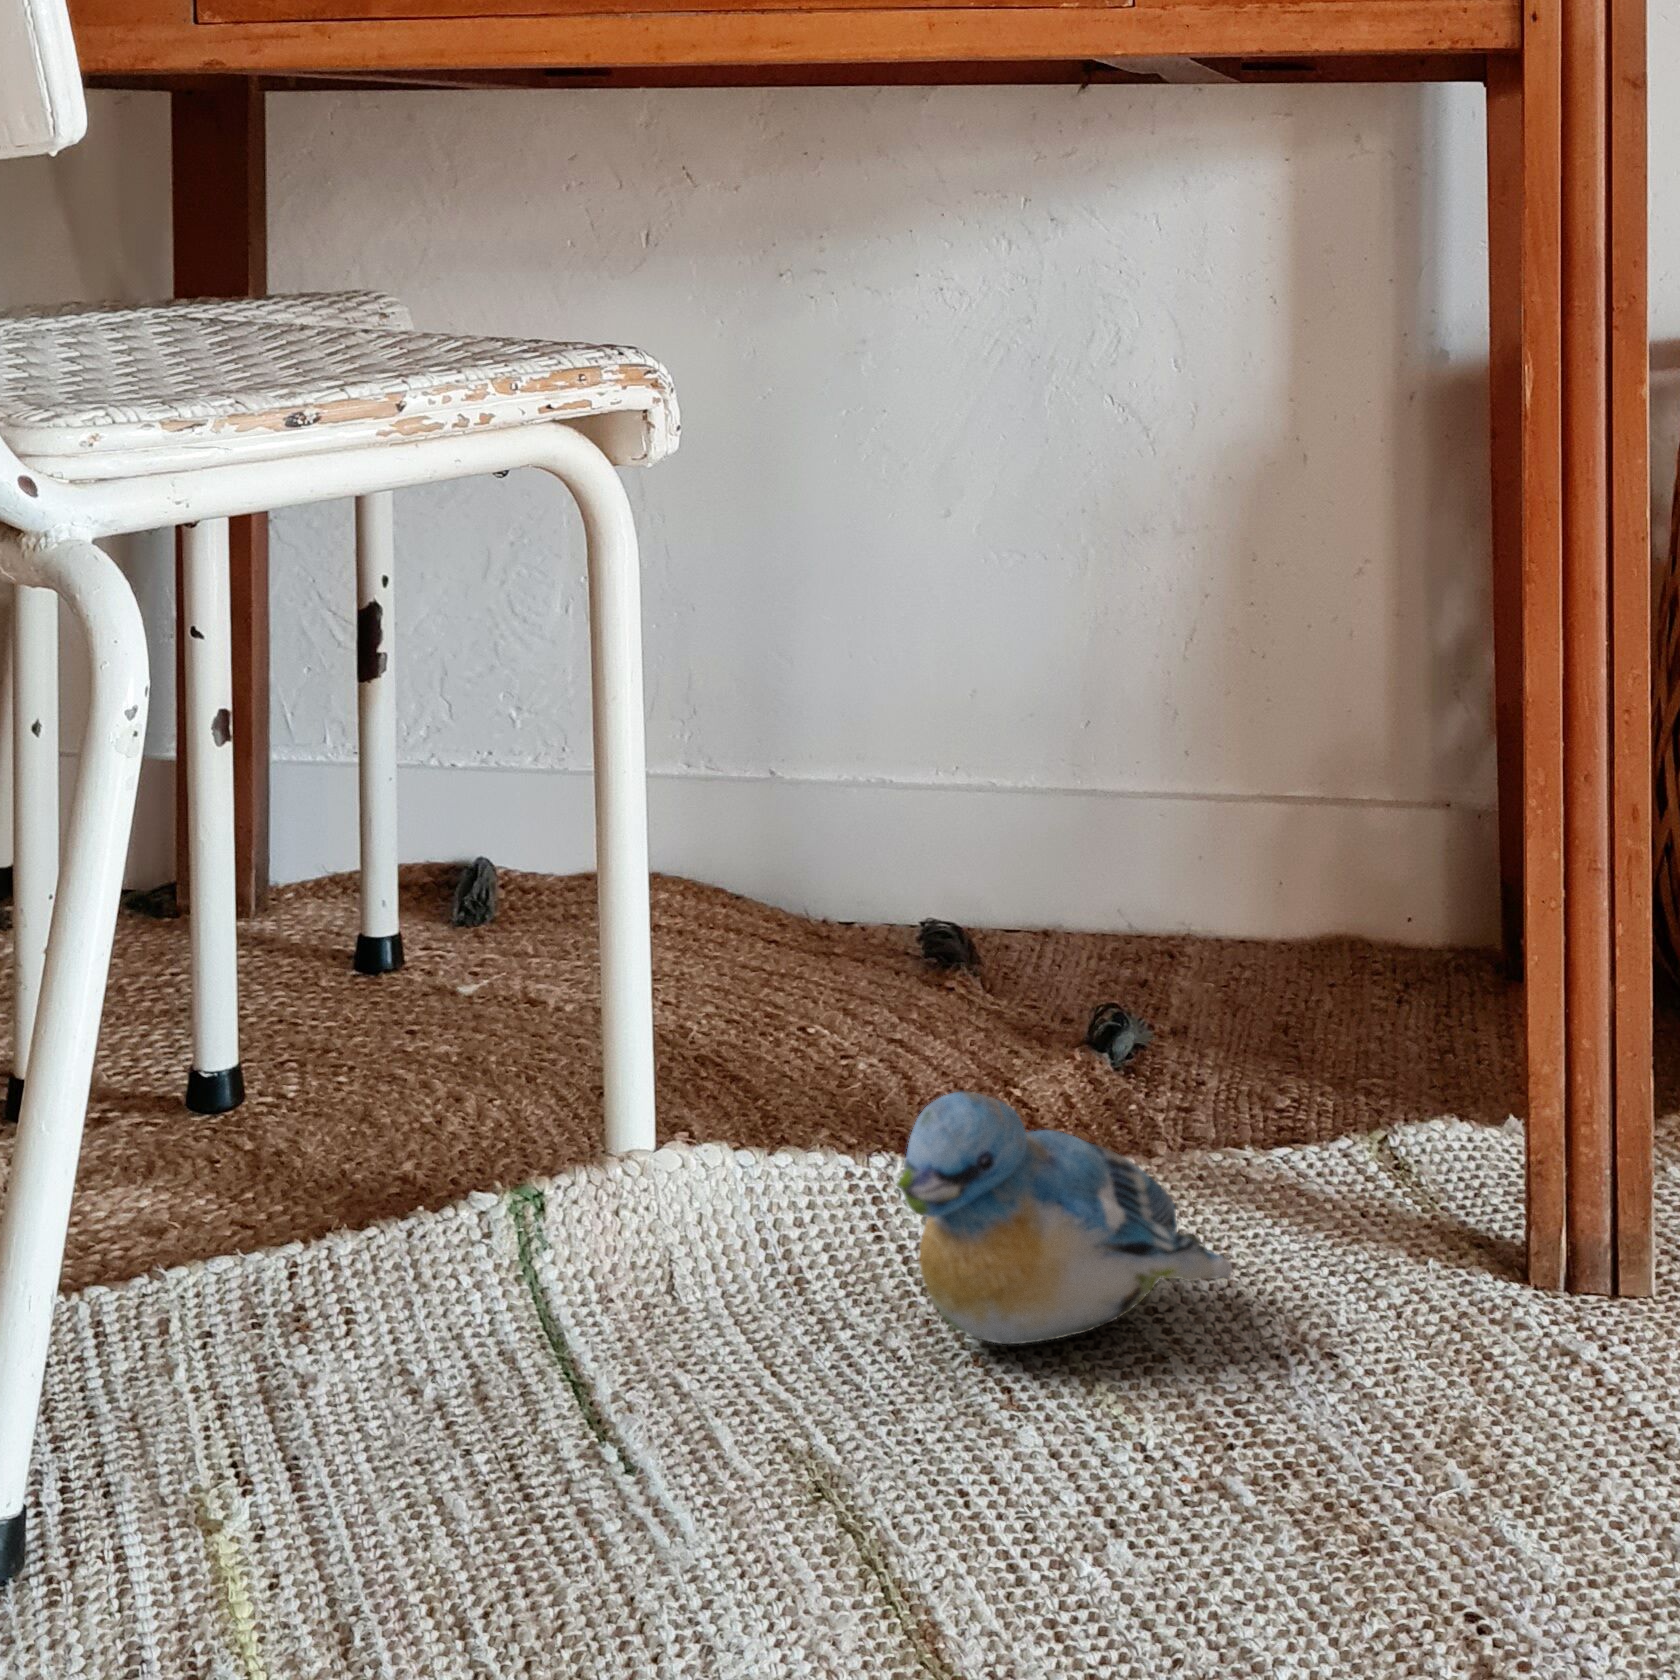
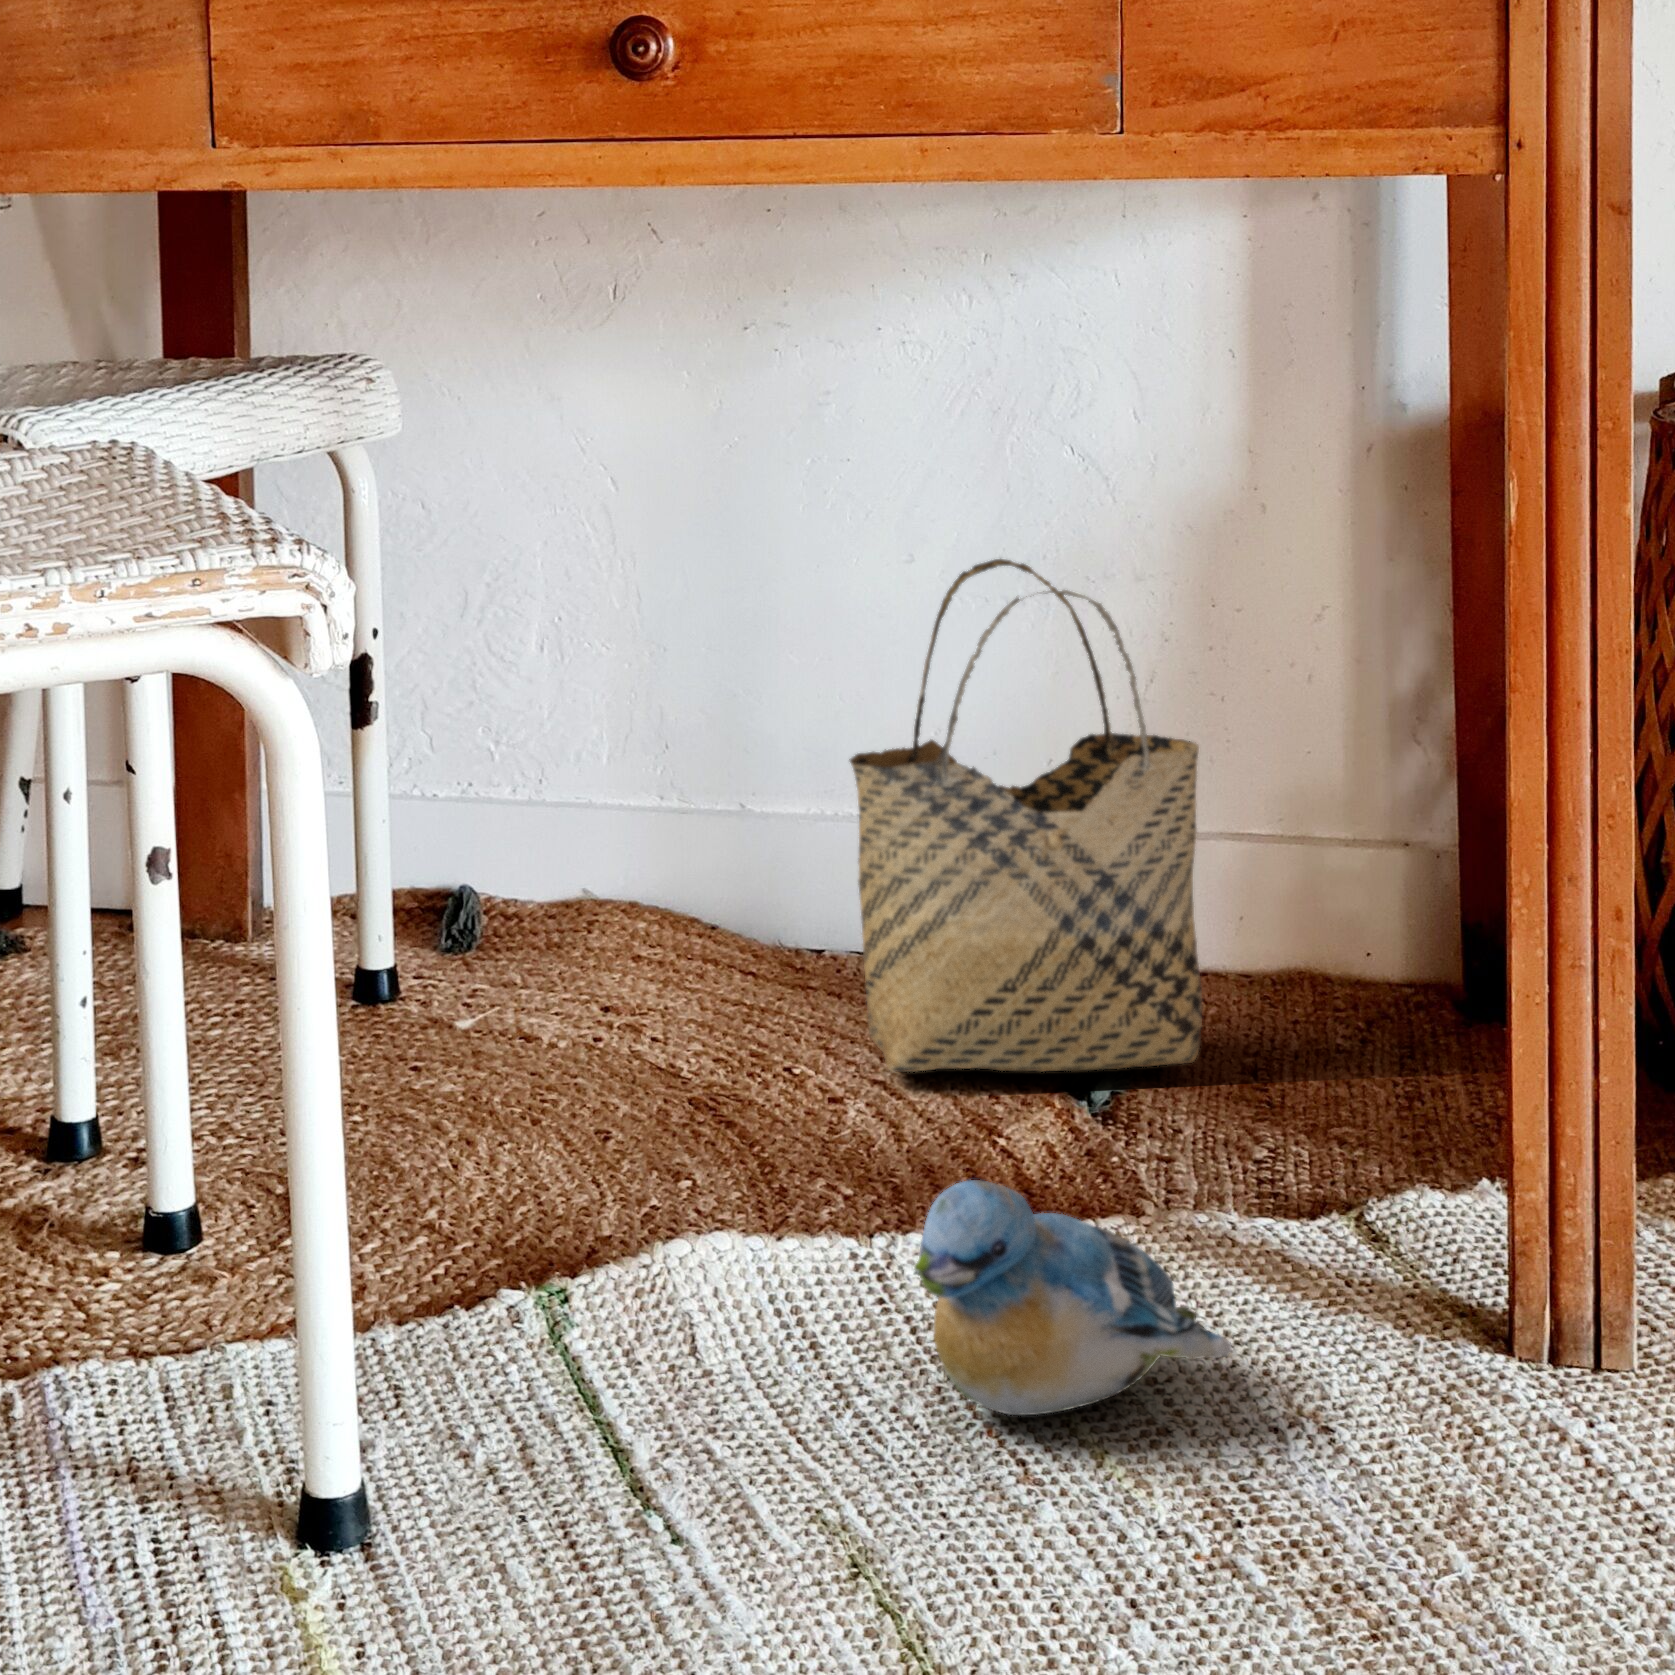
woven basket: none [873,497,1236,1027] -> present [849,559,1202,1072]

